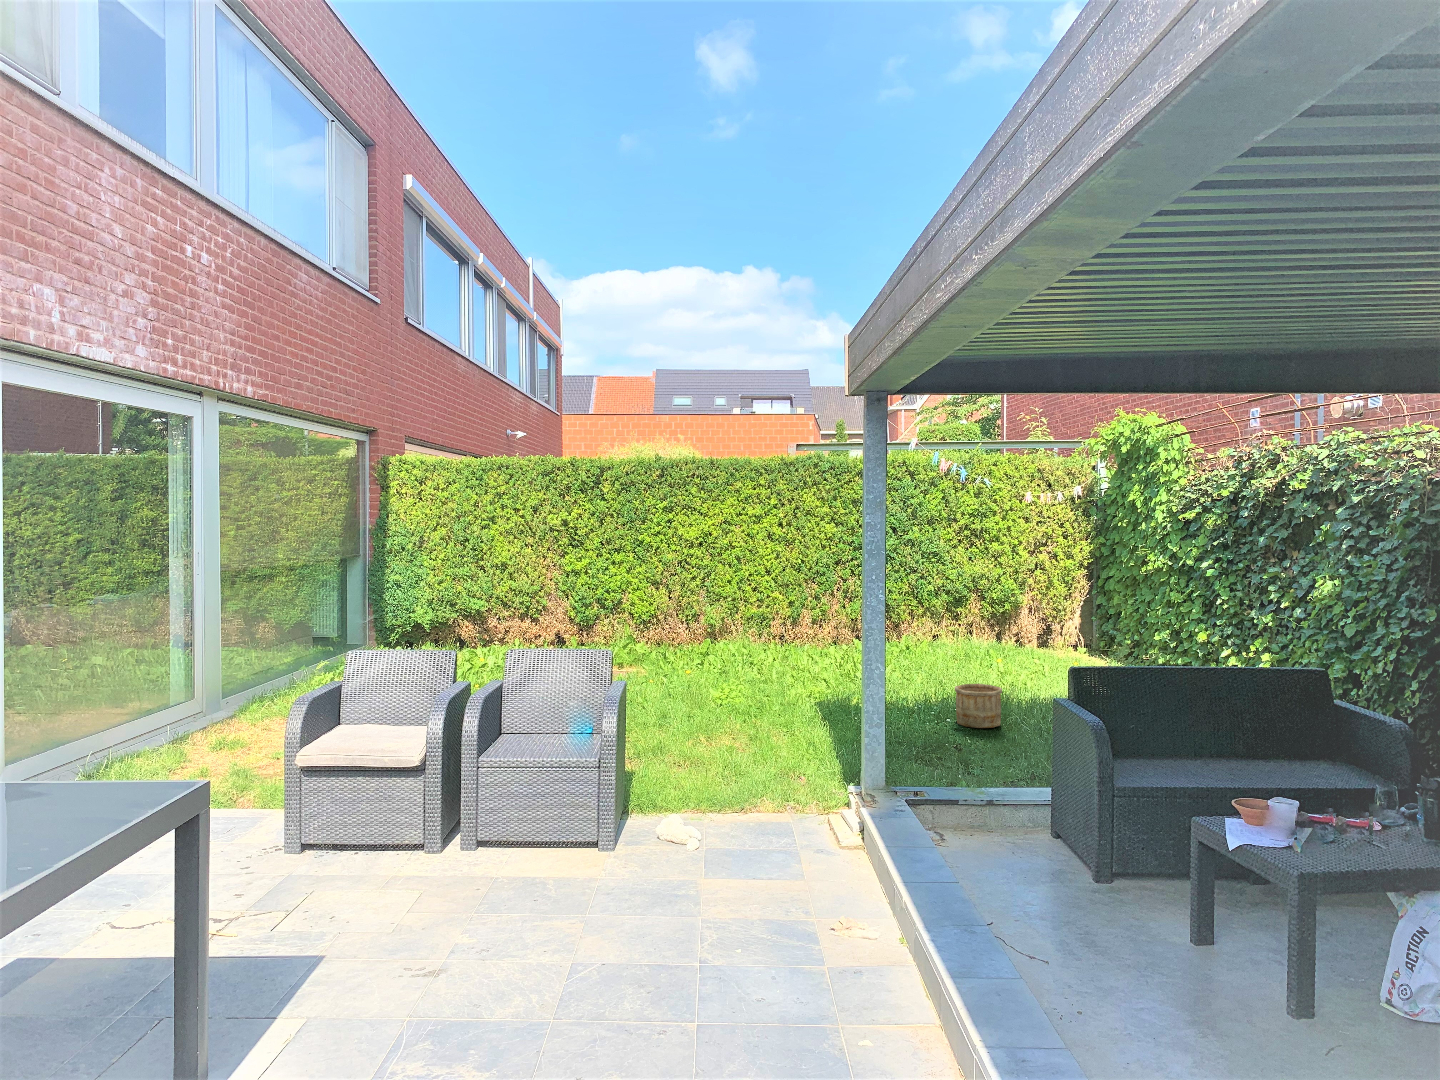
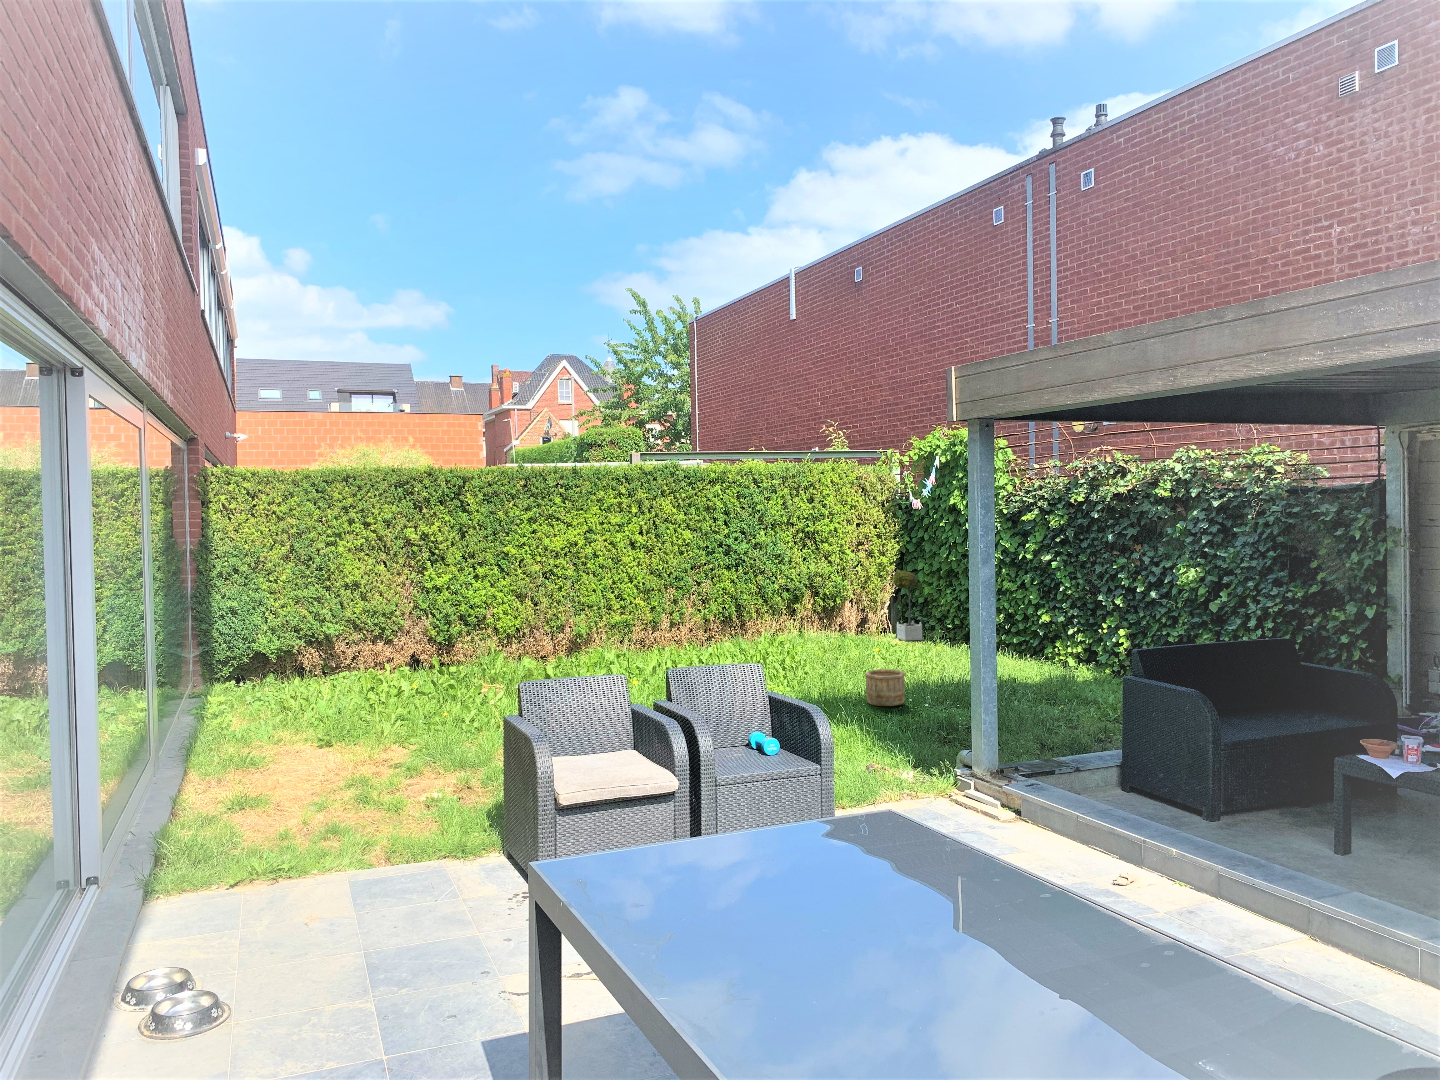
potted tree: none [1075,575,1111,657] -> present [893,569,923,641]

